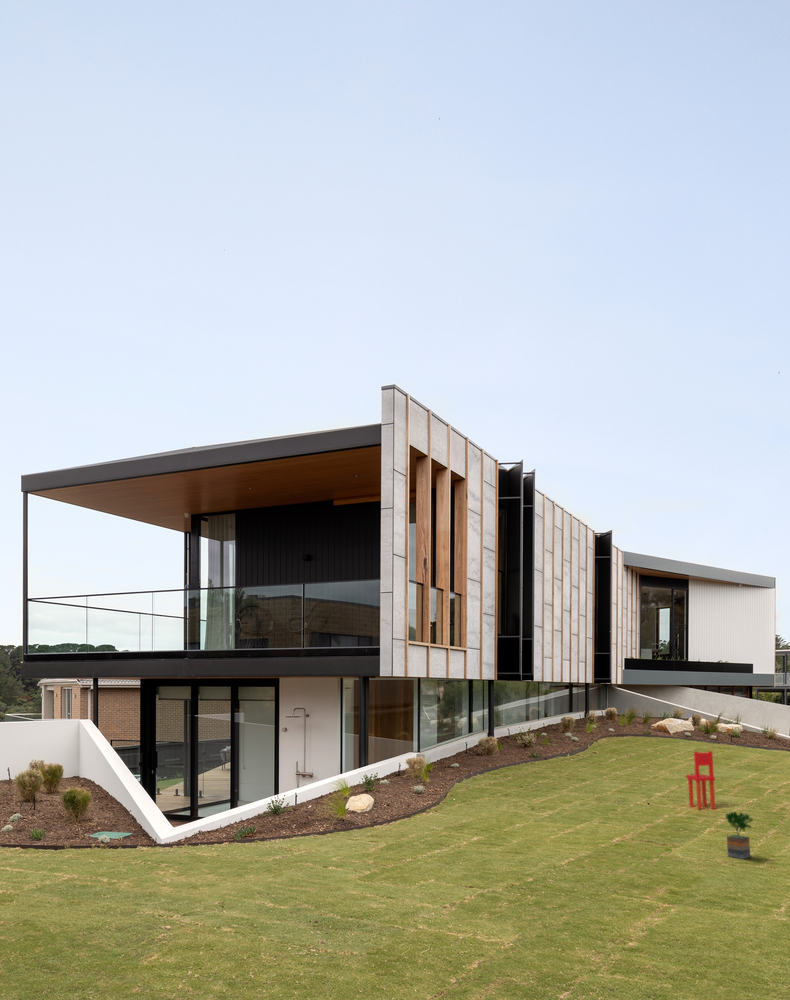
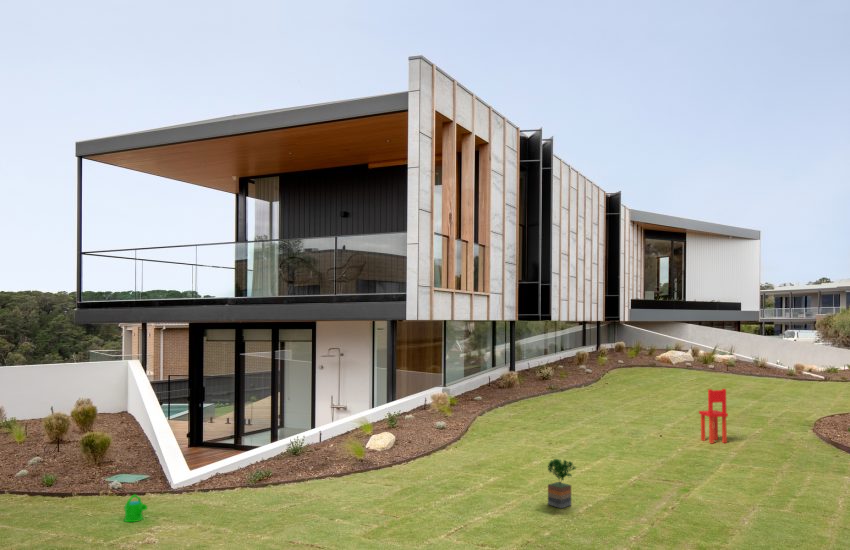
potted tree: present [726,812,753,859] -> present [548,459,576,508]
watering can: none [126,840,151,867] -> present [124,495,147,522]

